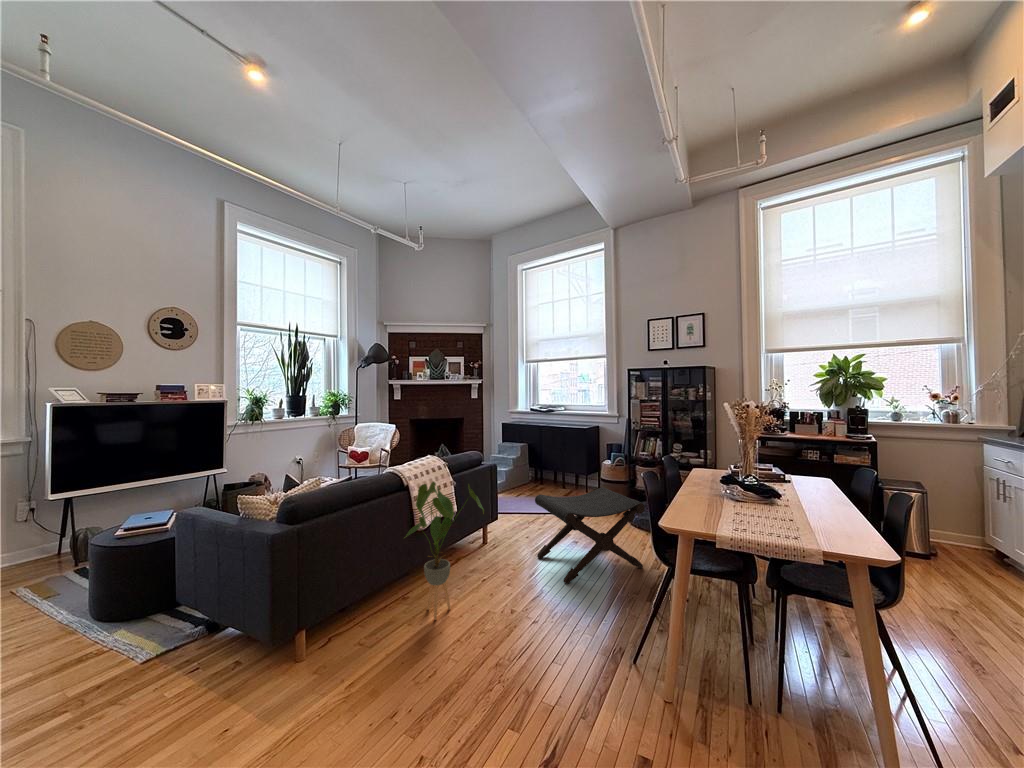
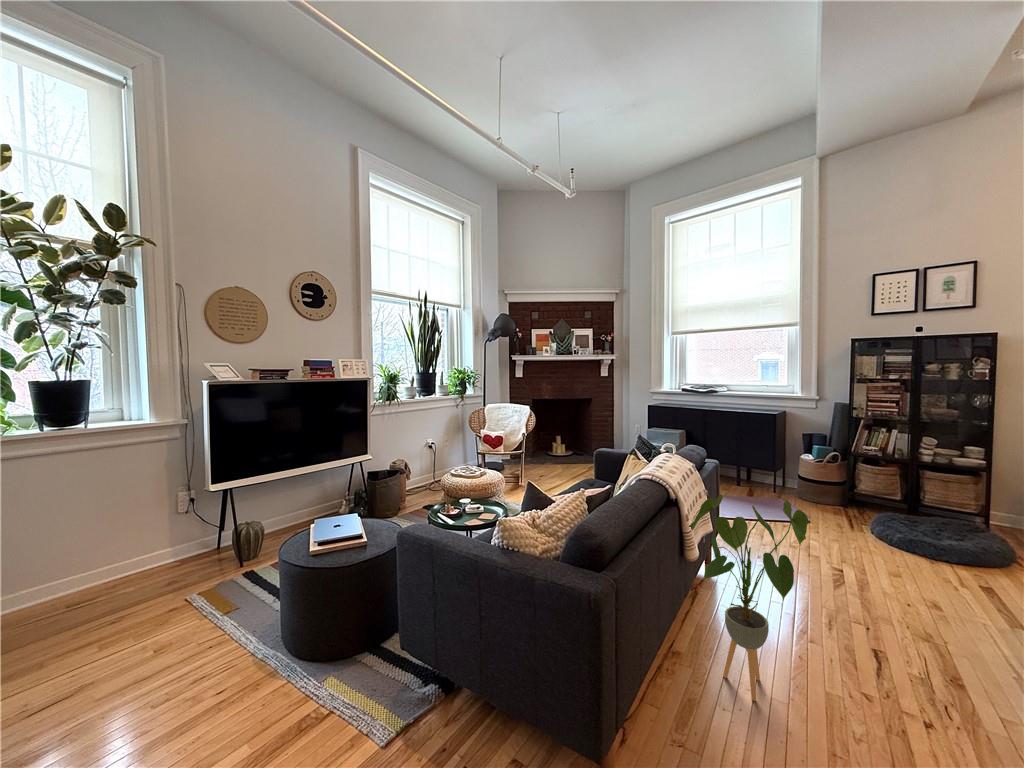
footstool: present [535,487,645,584] -> none [801,499,1002,644]

